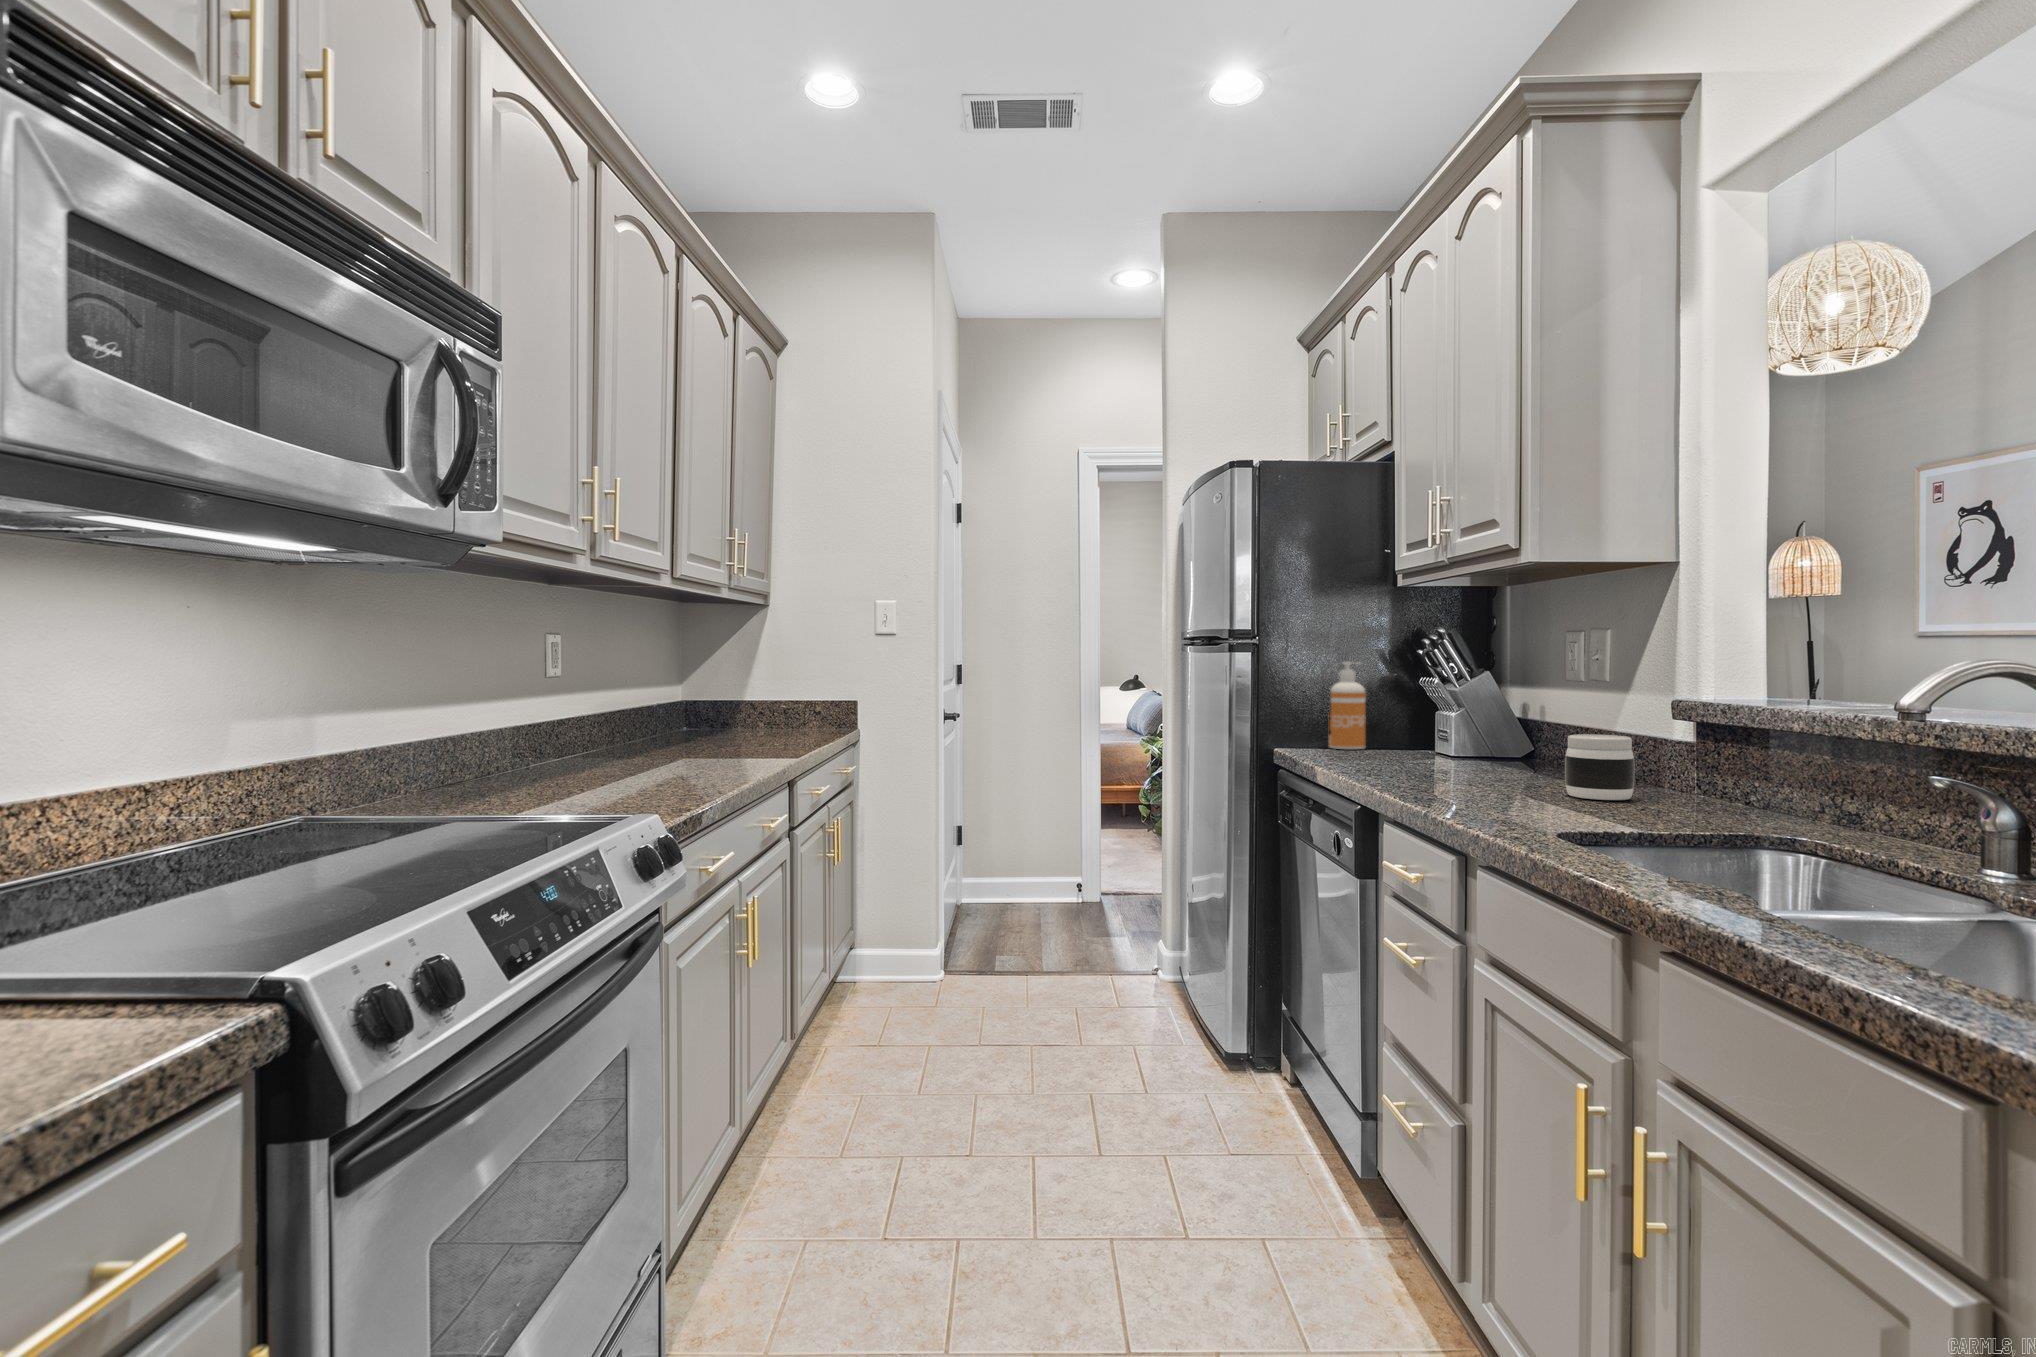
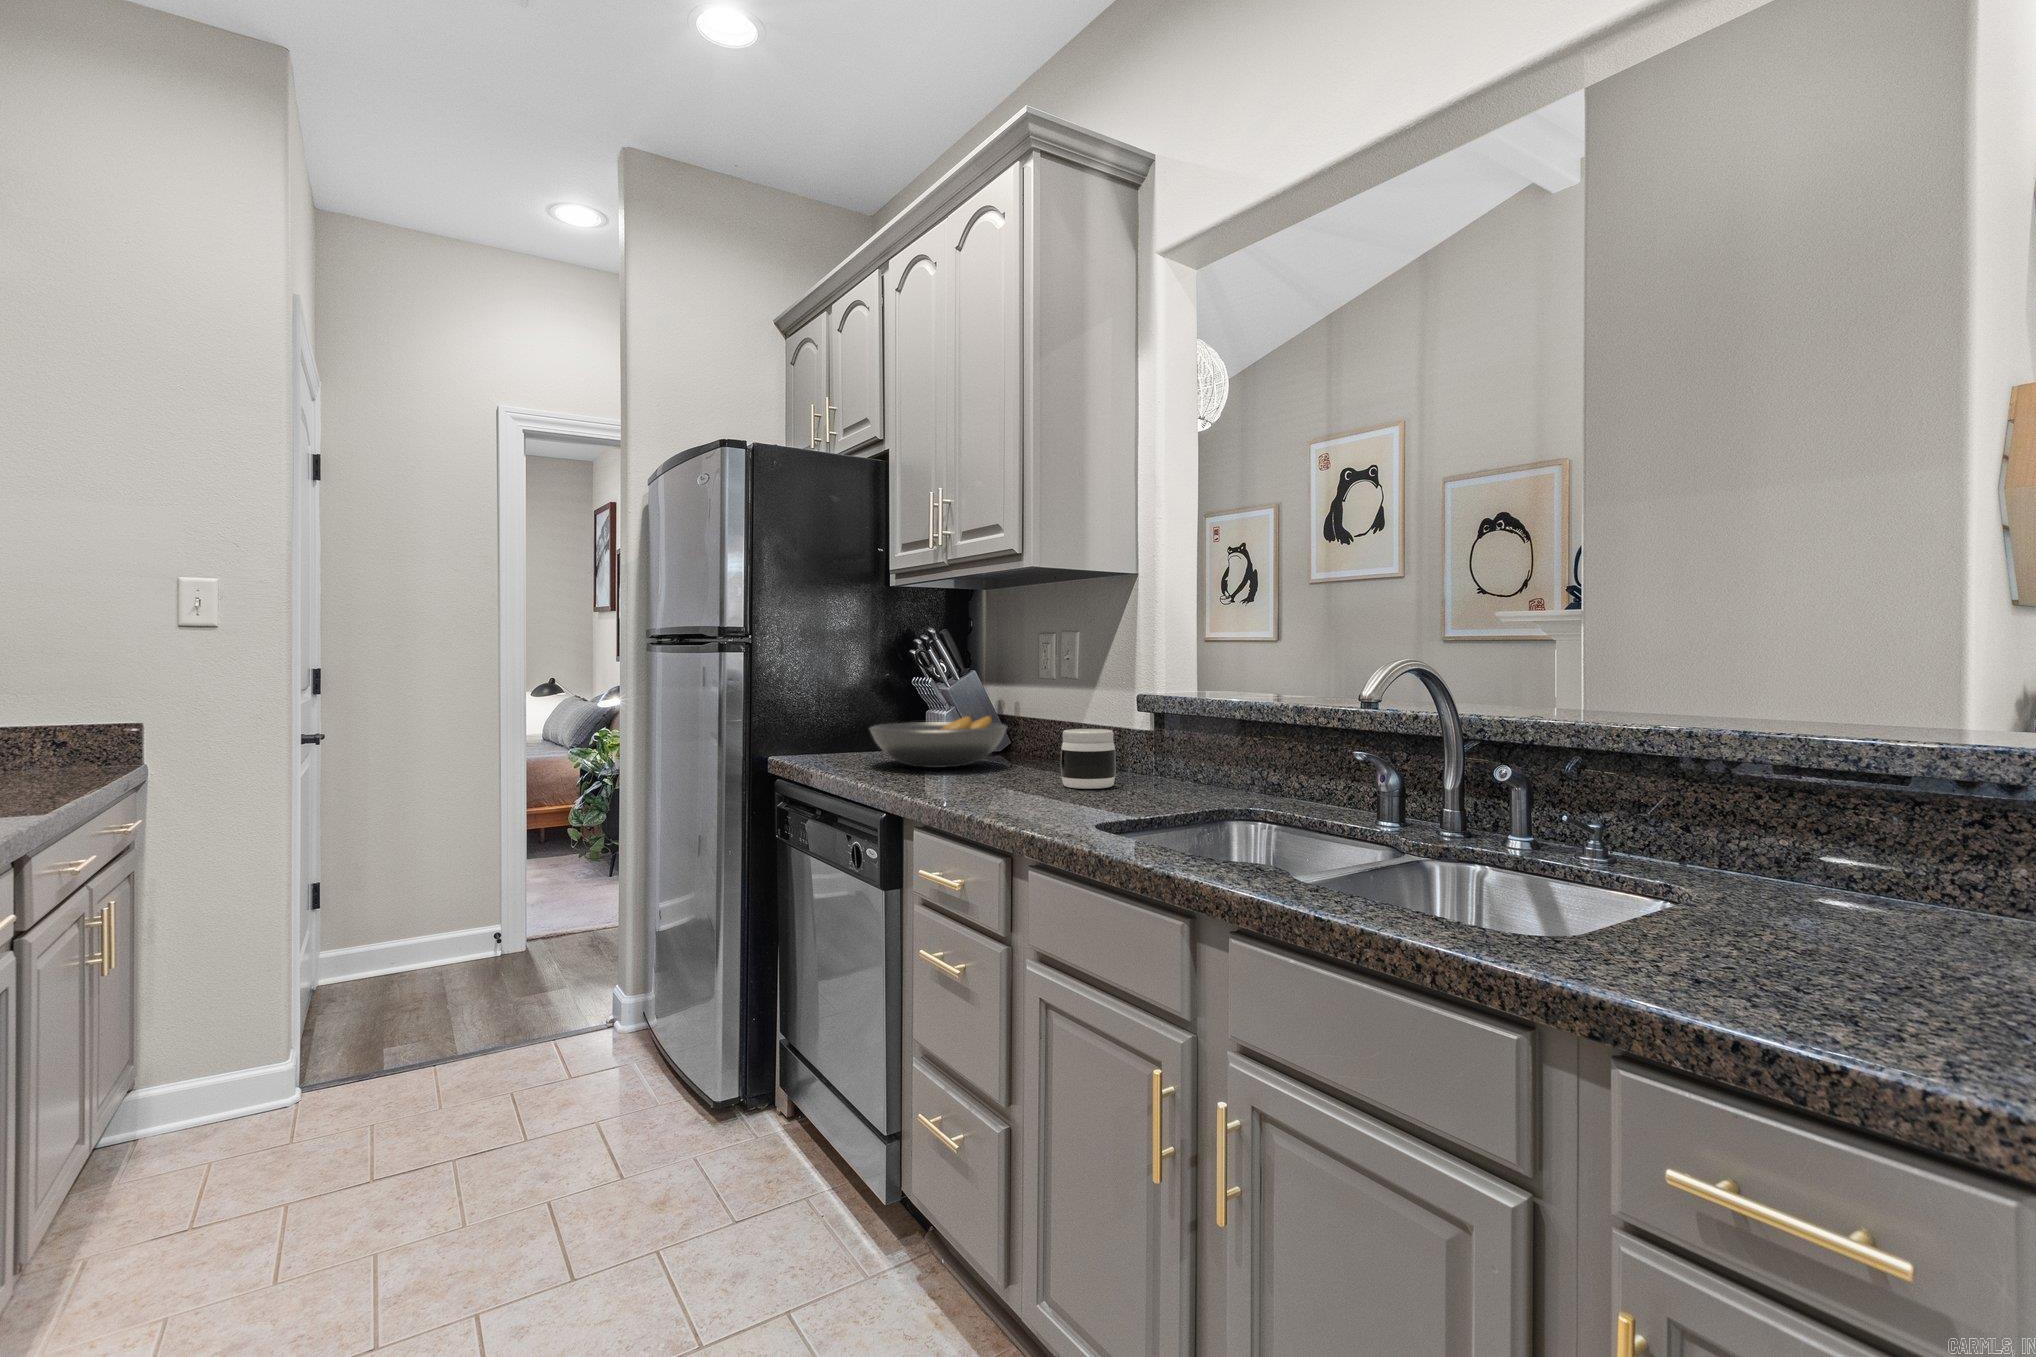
soap dispenser: present [1329,662,1366,749] -> none [818,664,855,754]
fruit bowl: none [1368,716,1522,767] -> present [869,715,1007,768]

